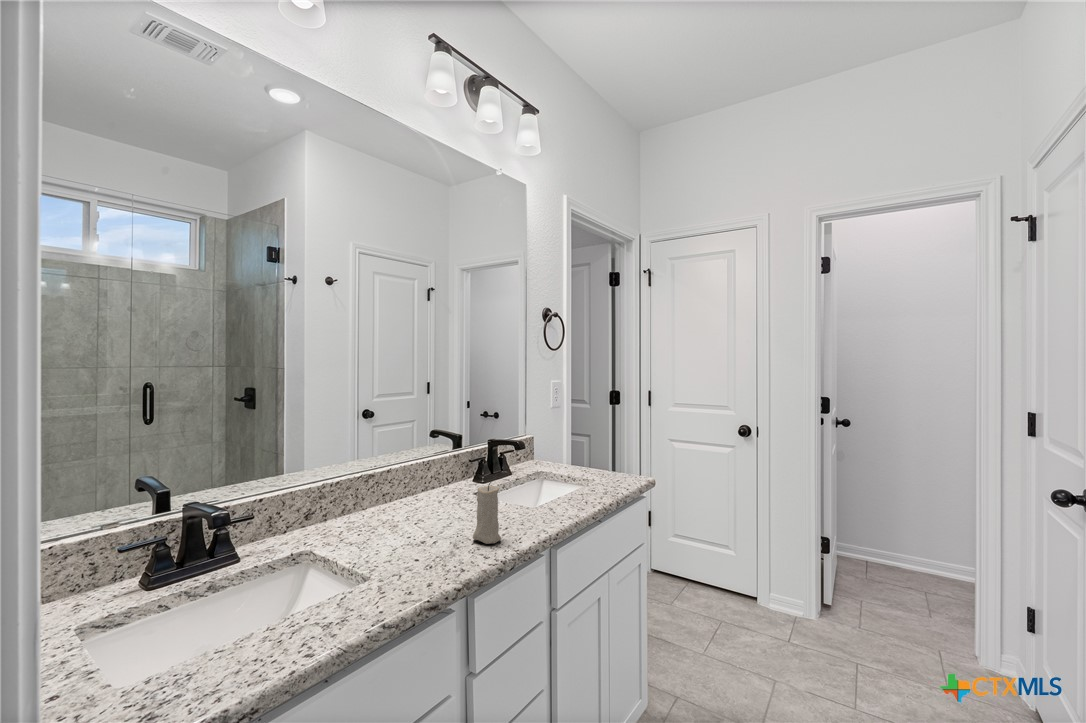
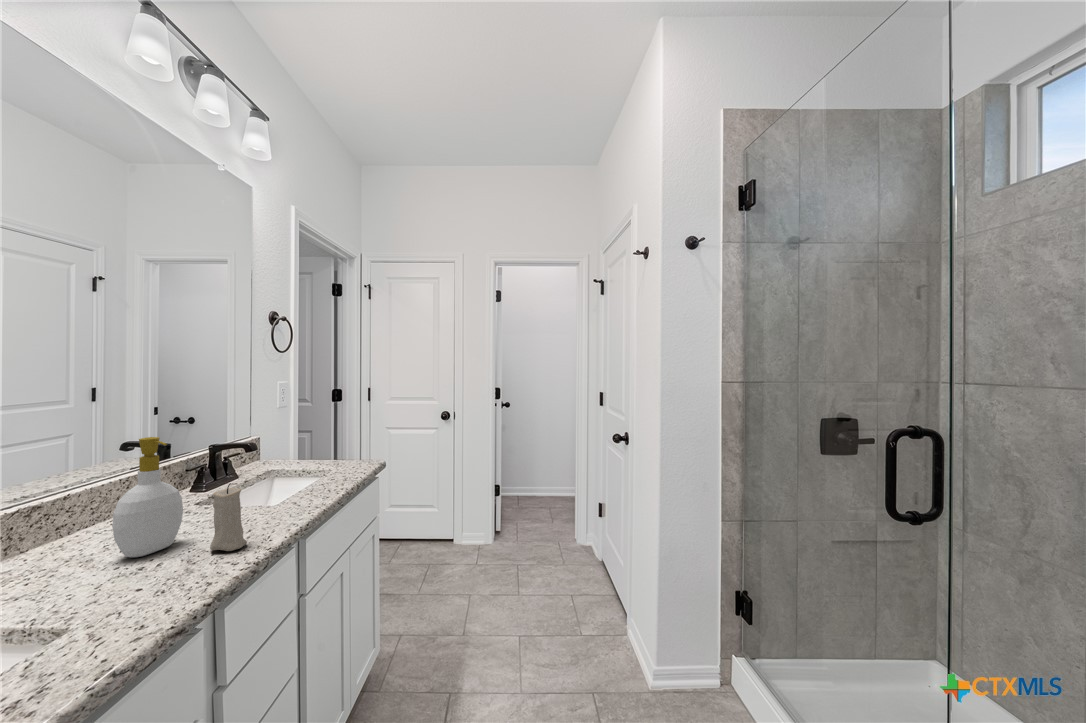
soap bottle: none [409,431,458,531] -> present [112,437,183,557]

